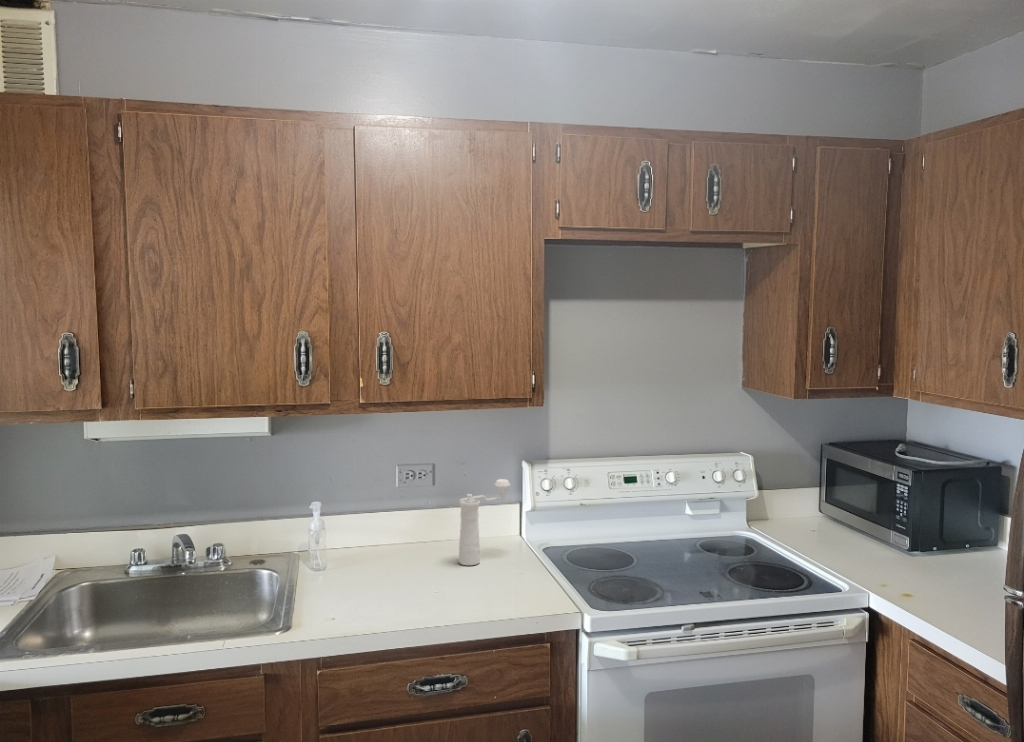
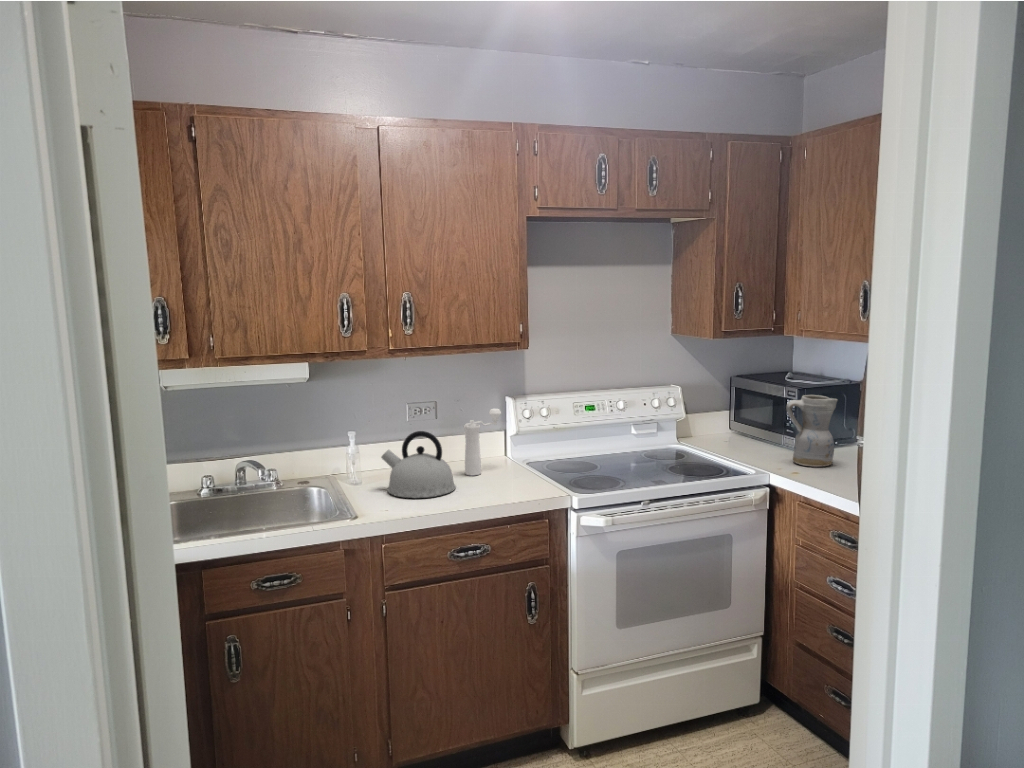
ceramic pitcher: none [894,483,970,585] -> present [786,395,837,467]
kettle: none [345,509,438,600] -> present [381,431,456,498]

